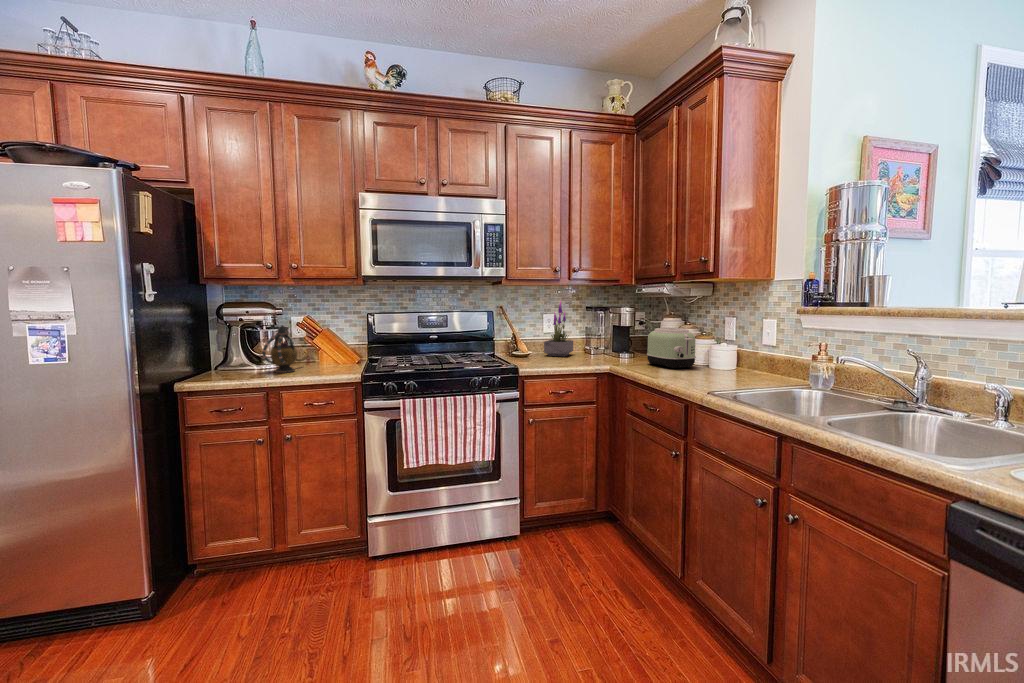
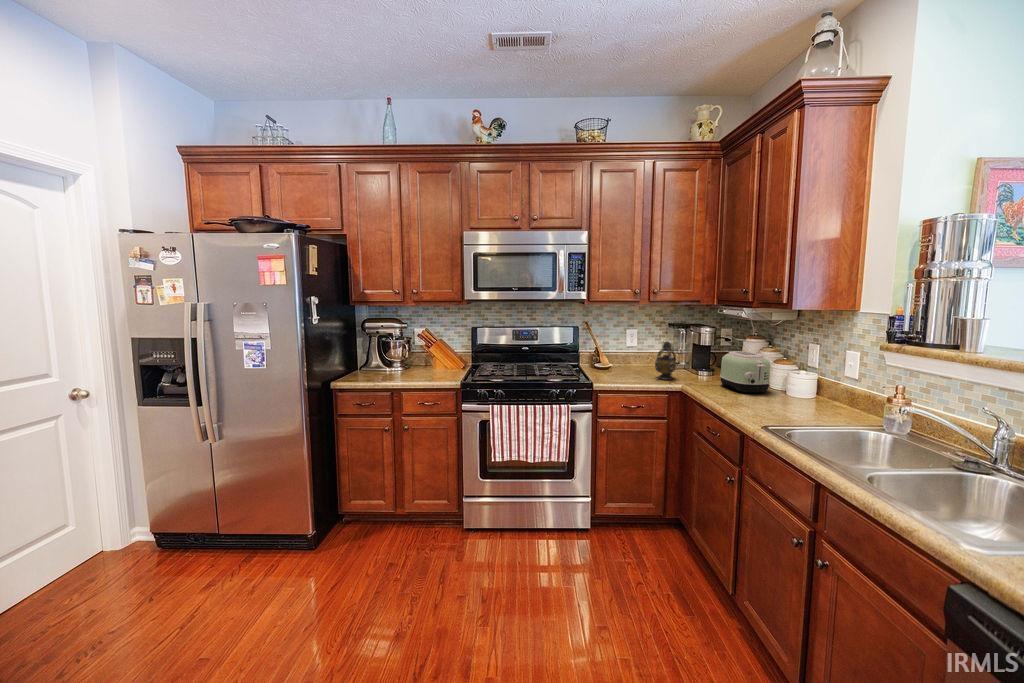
potted plant: present [544,301,573,356] -> none [623,318,652,371]
teapot: present [262,325,307,373] -> present [655,342,676,380]

